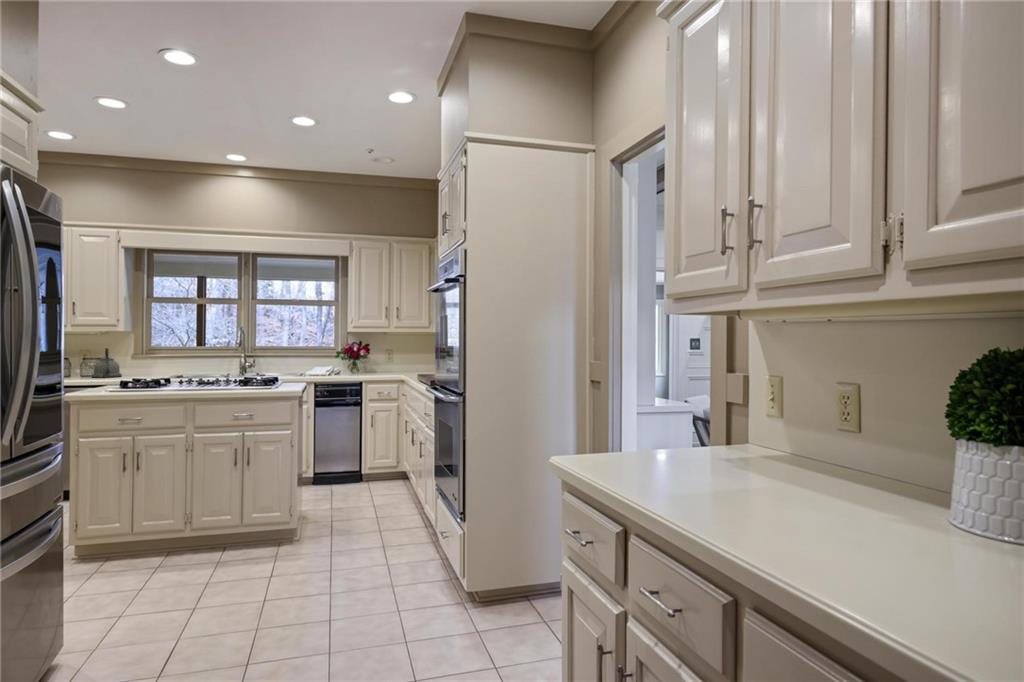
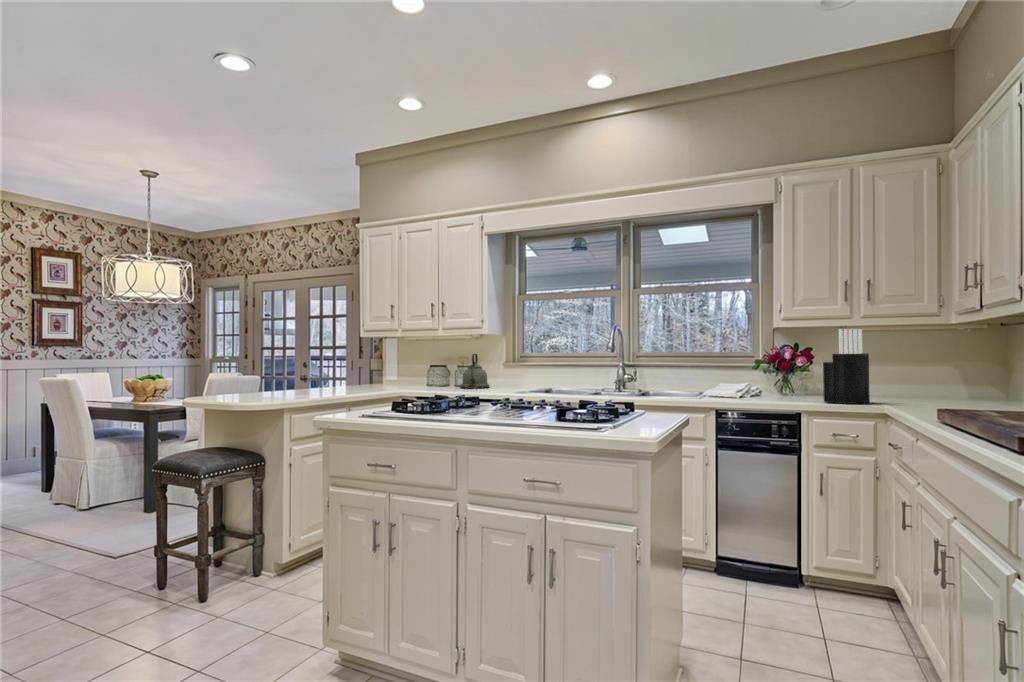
knife block: none [374,335,396,376] -> present [823,329,870,404]

